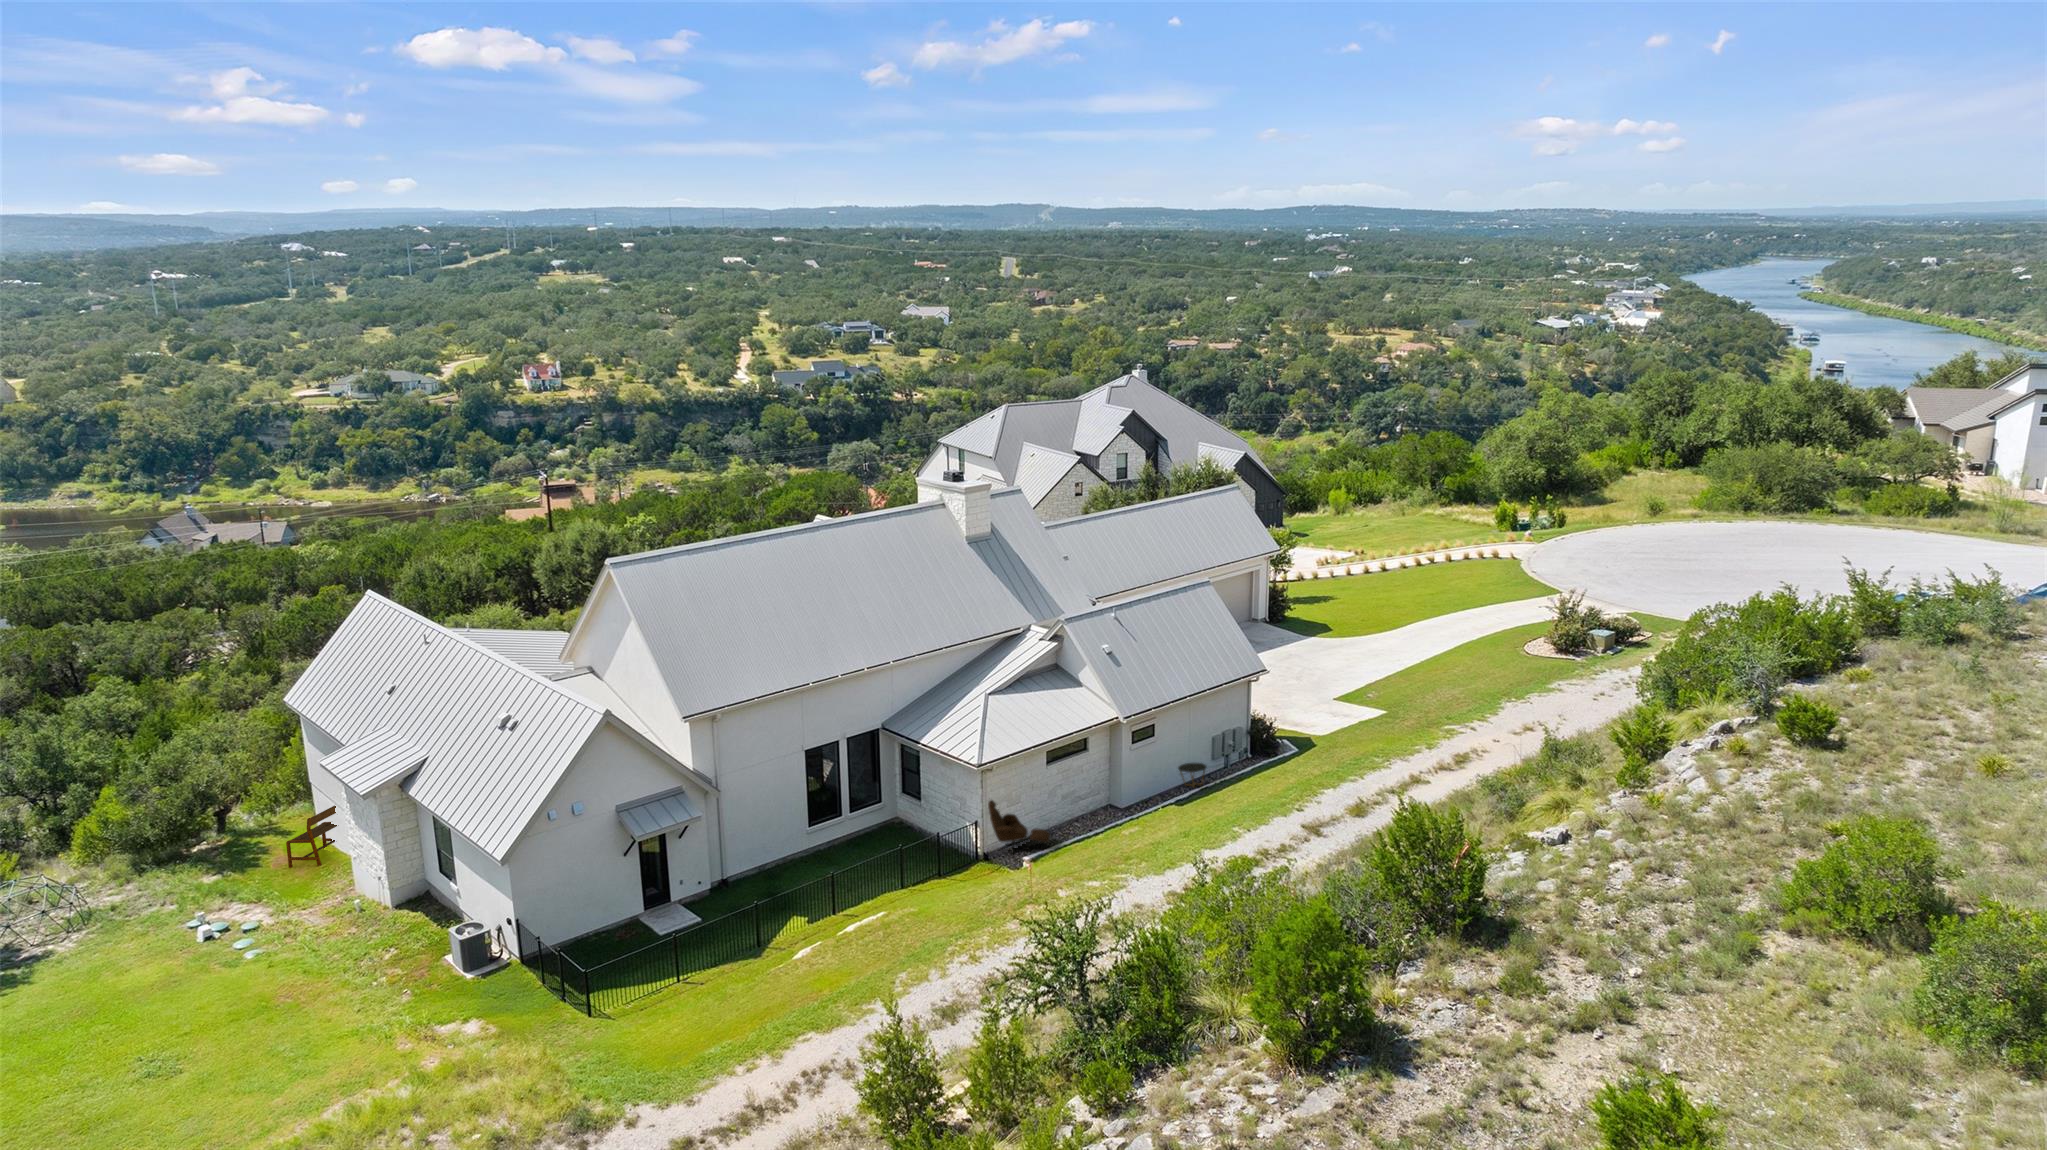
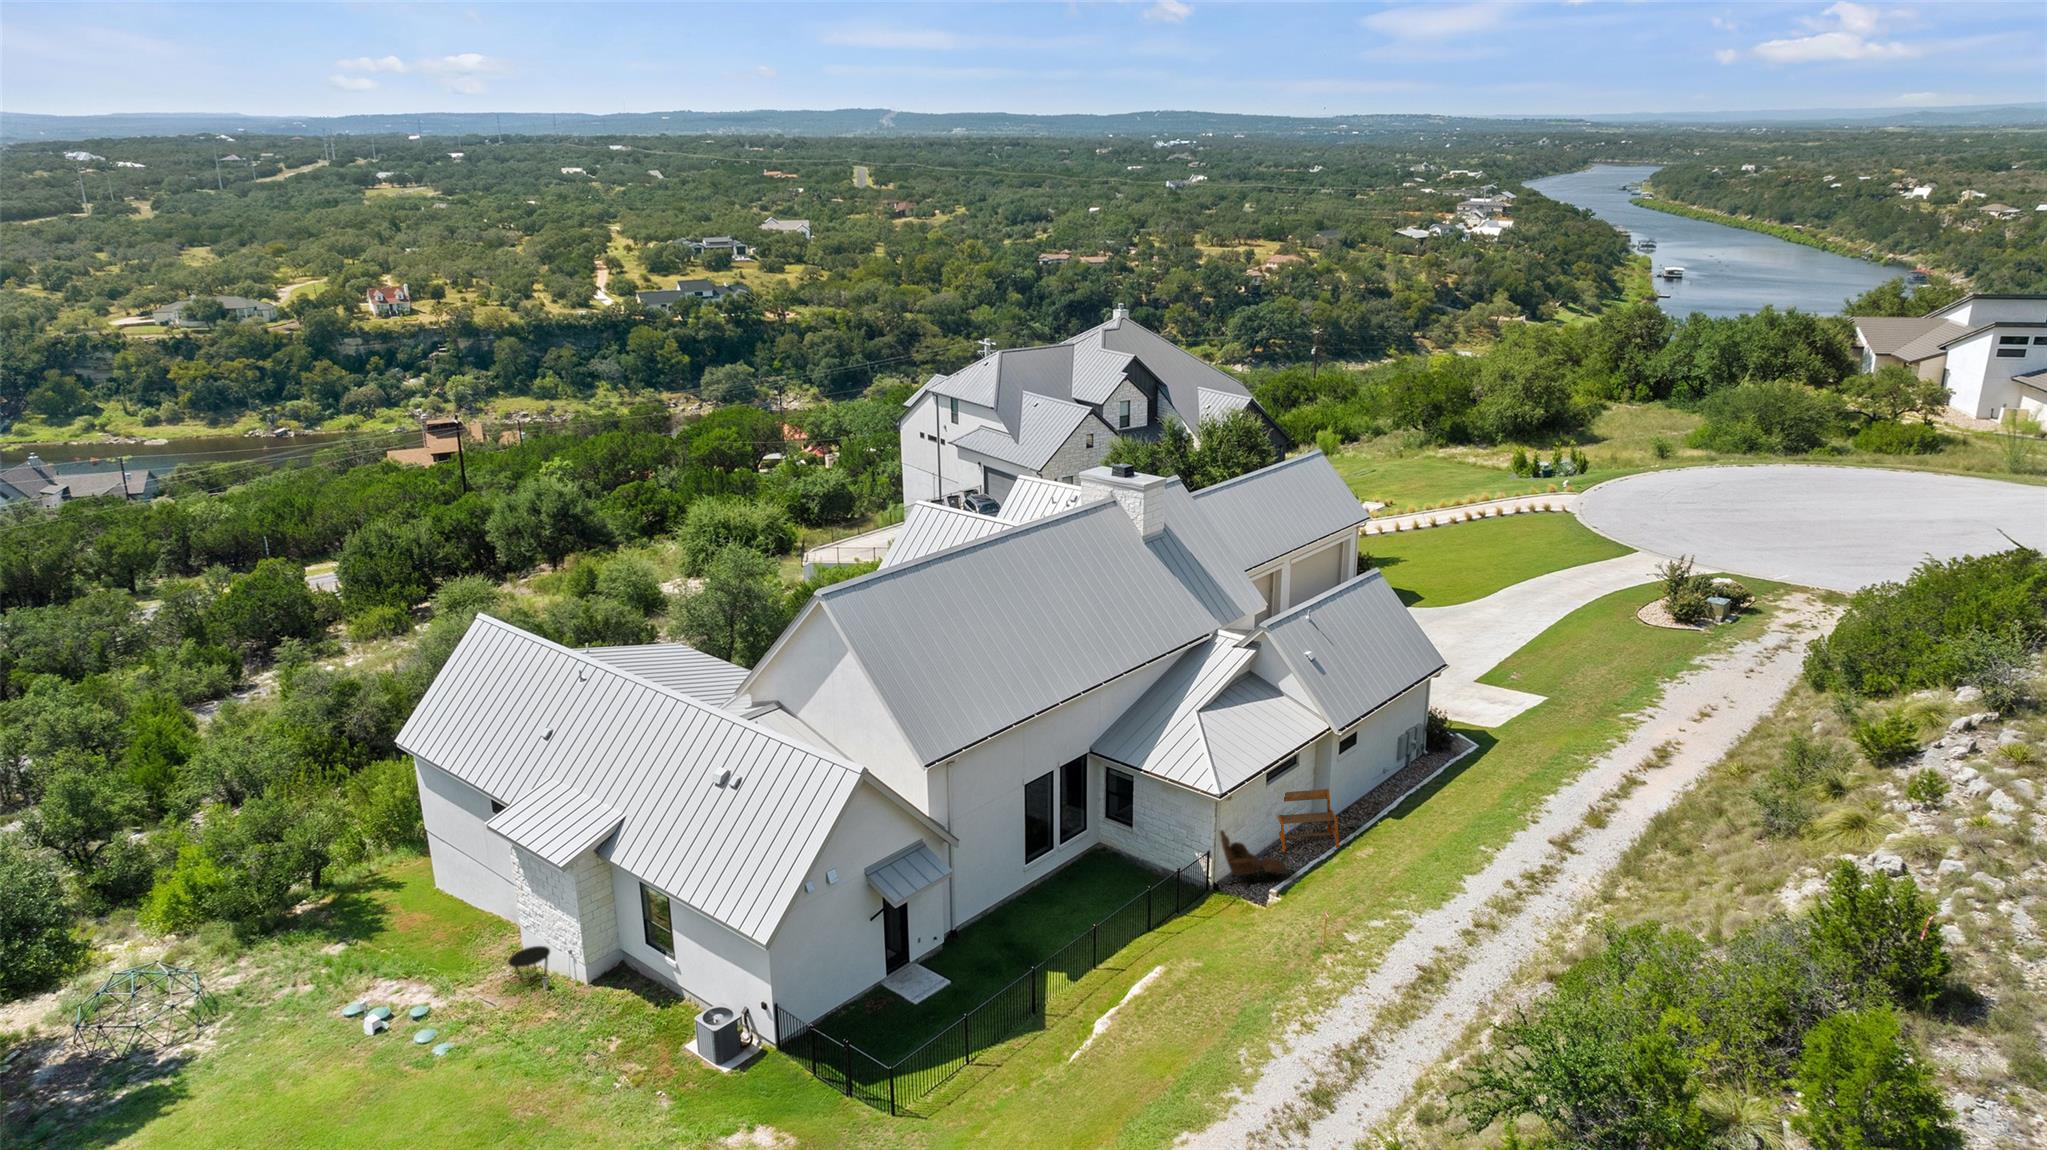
side table: present [1178,763,1206,787] -> present [508,946,550,985]
bench: present [286,806,337,868] -> present [1278,789,1339,852]

